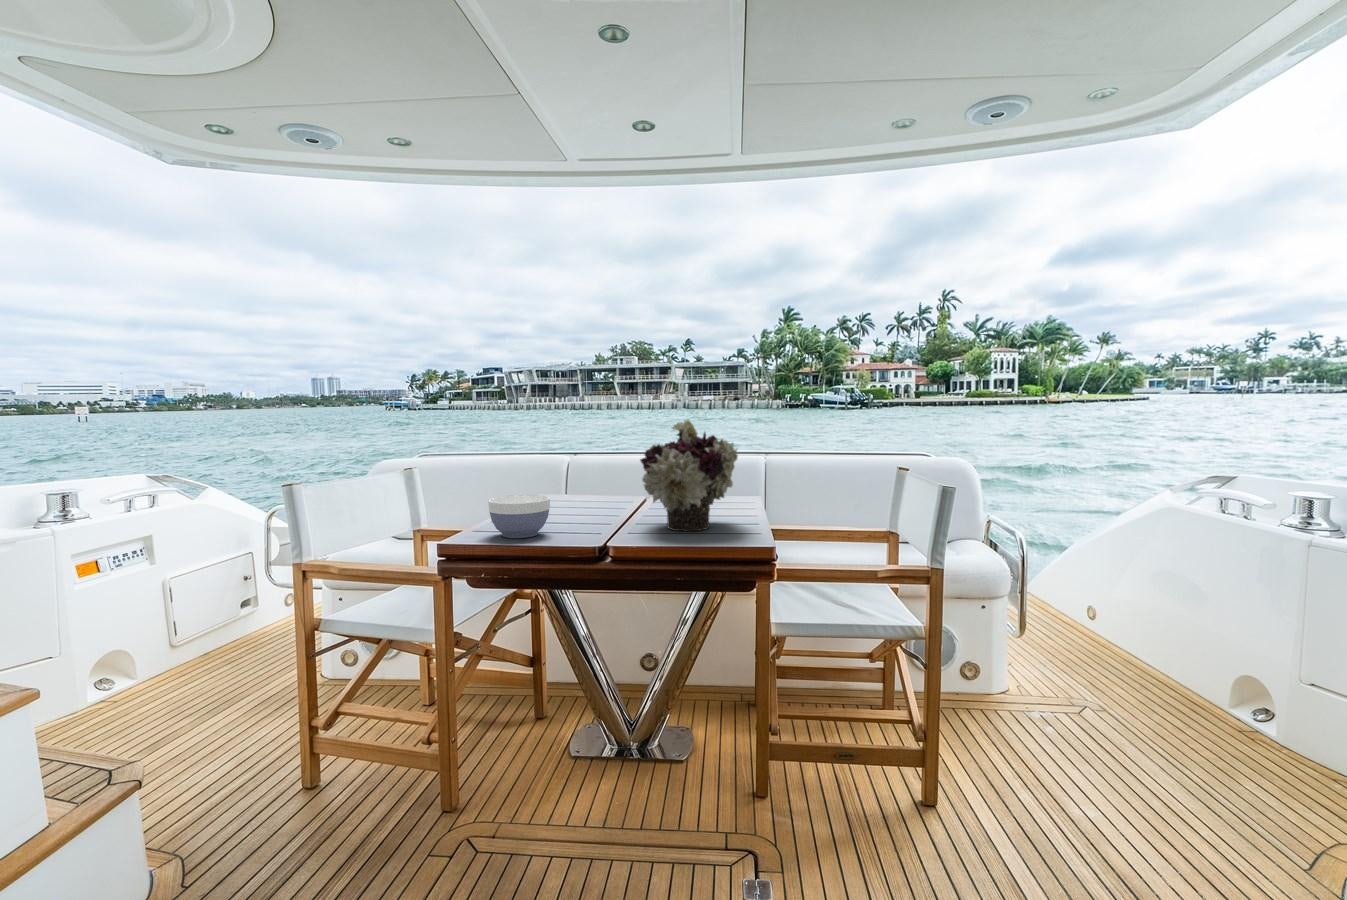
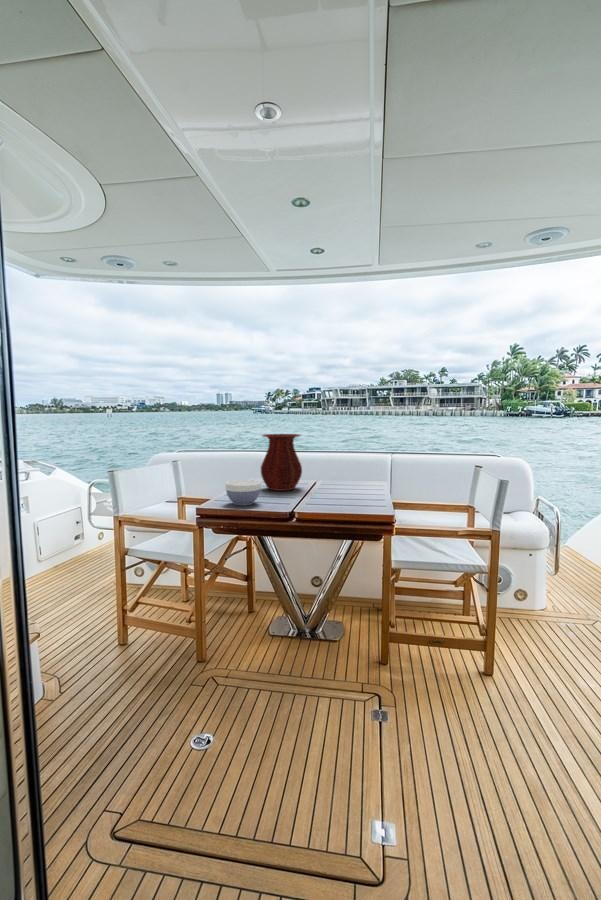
flower arrangement: present [640,419,738,531] -> none [314,436,373,504]
vase: none [551,421,621,514] -> present [261,434,302,491]

